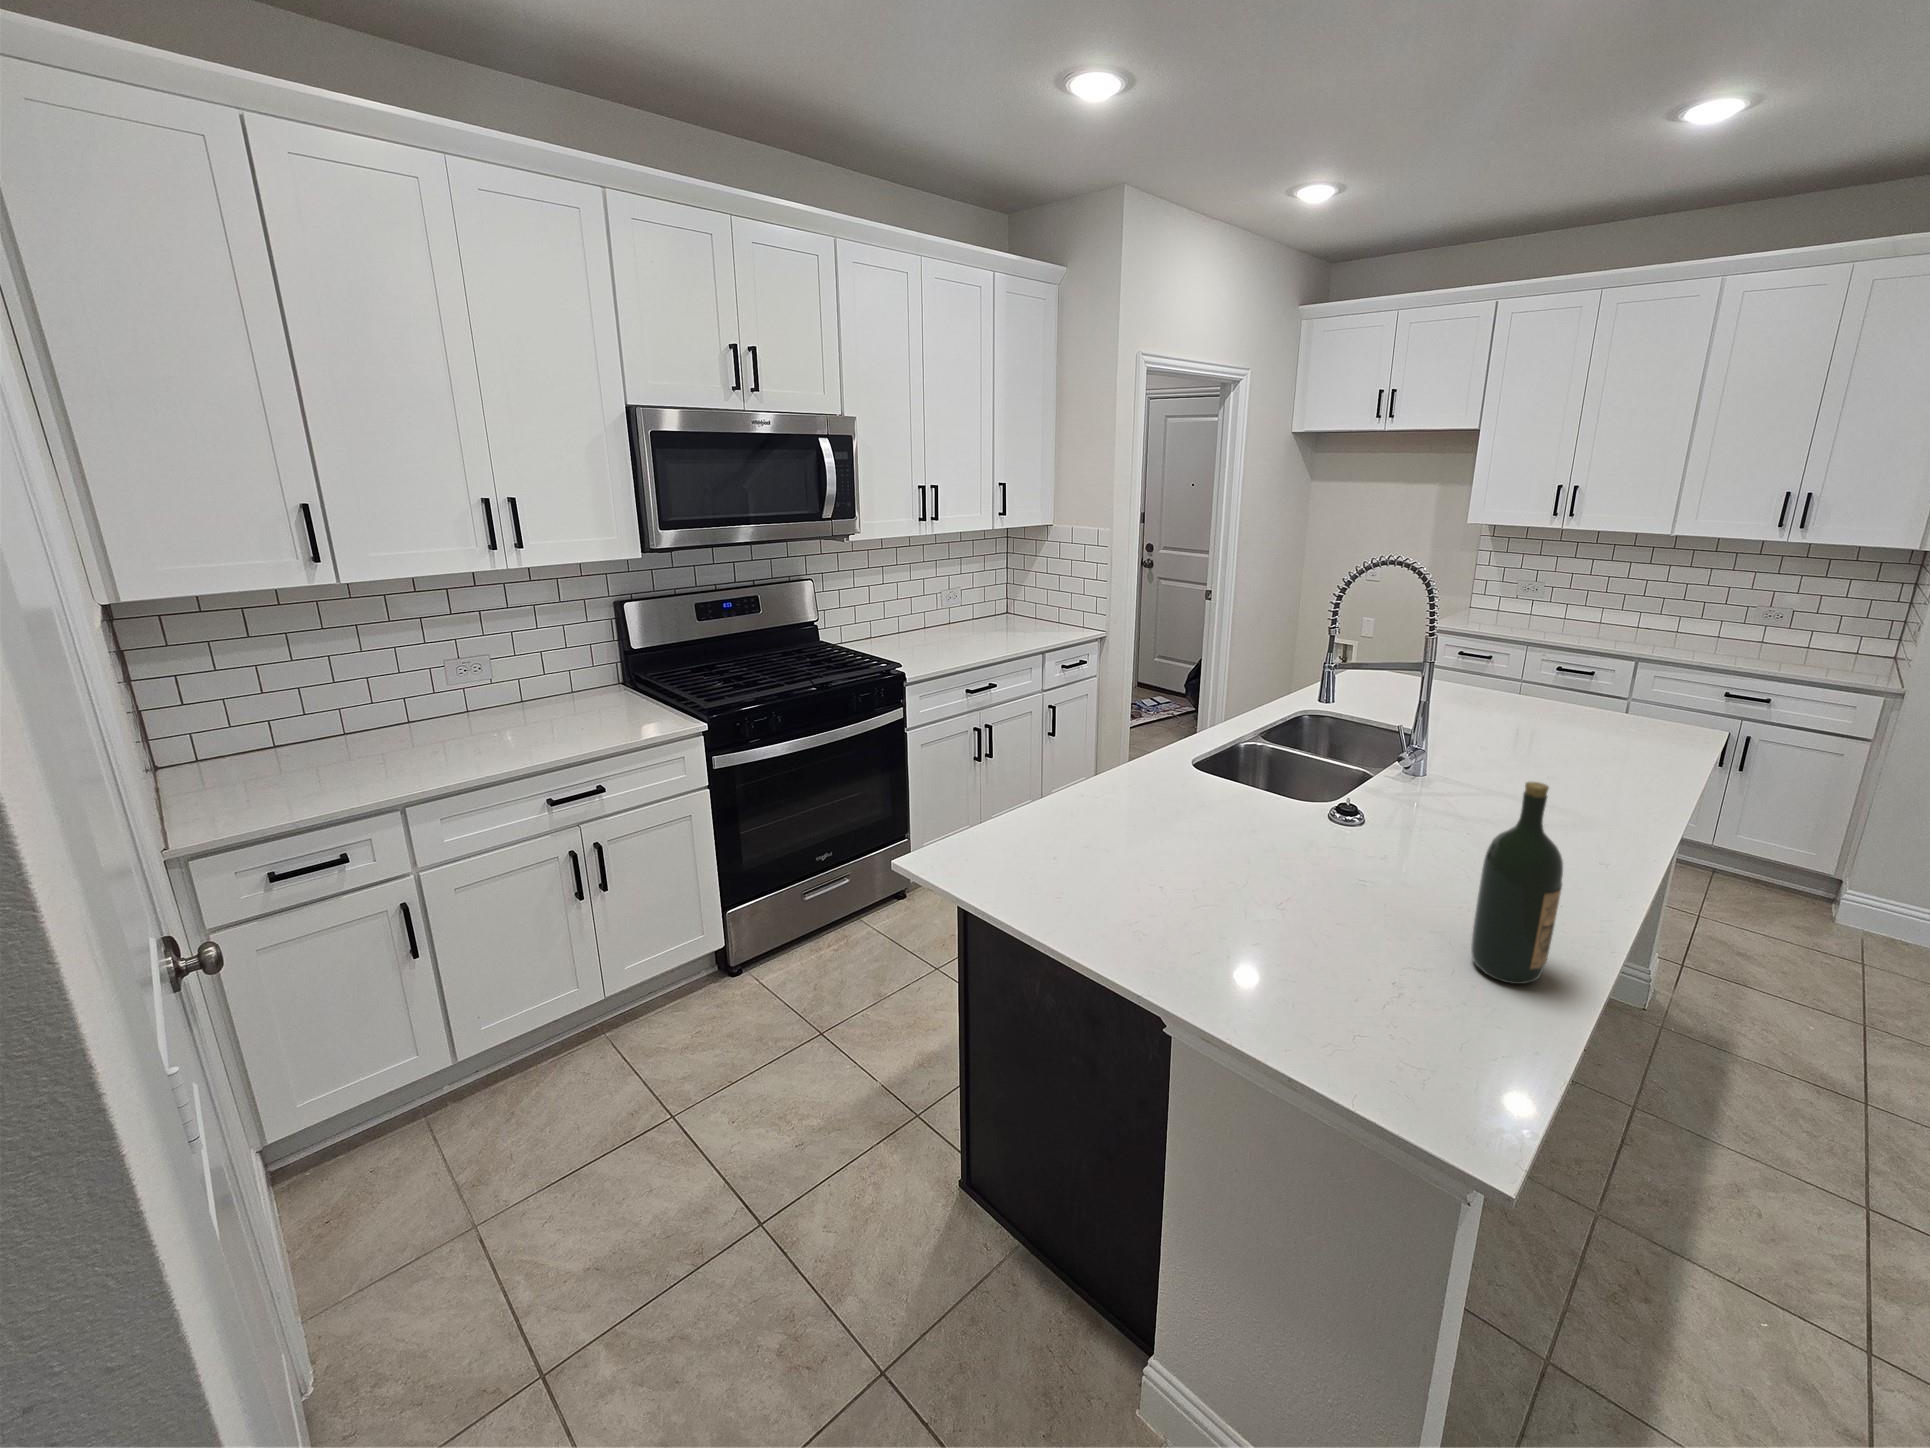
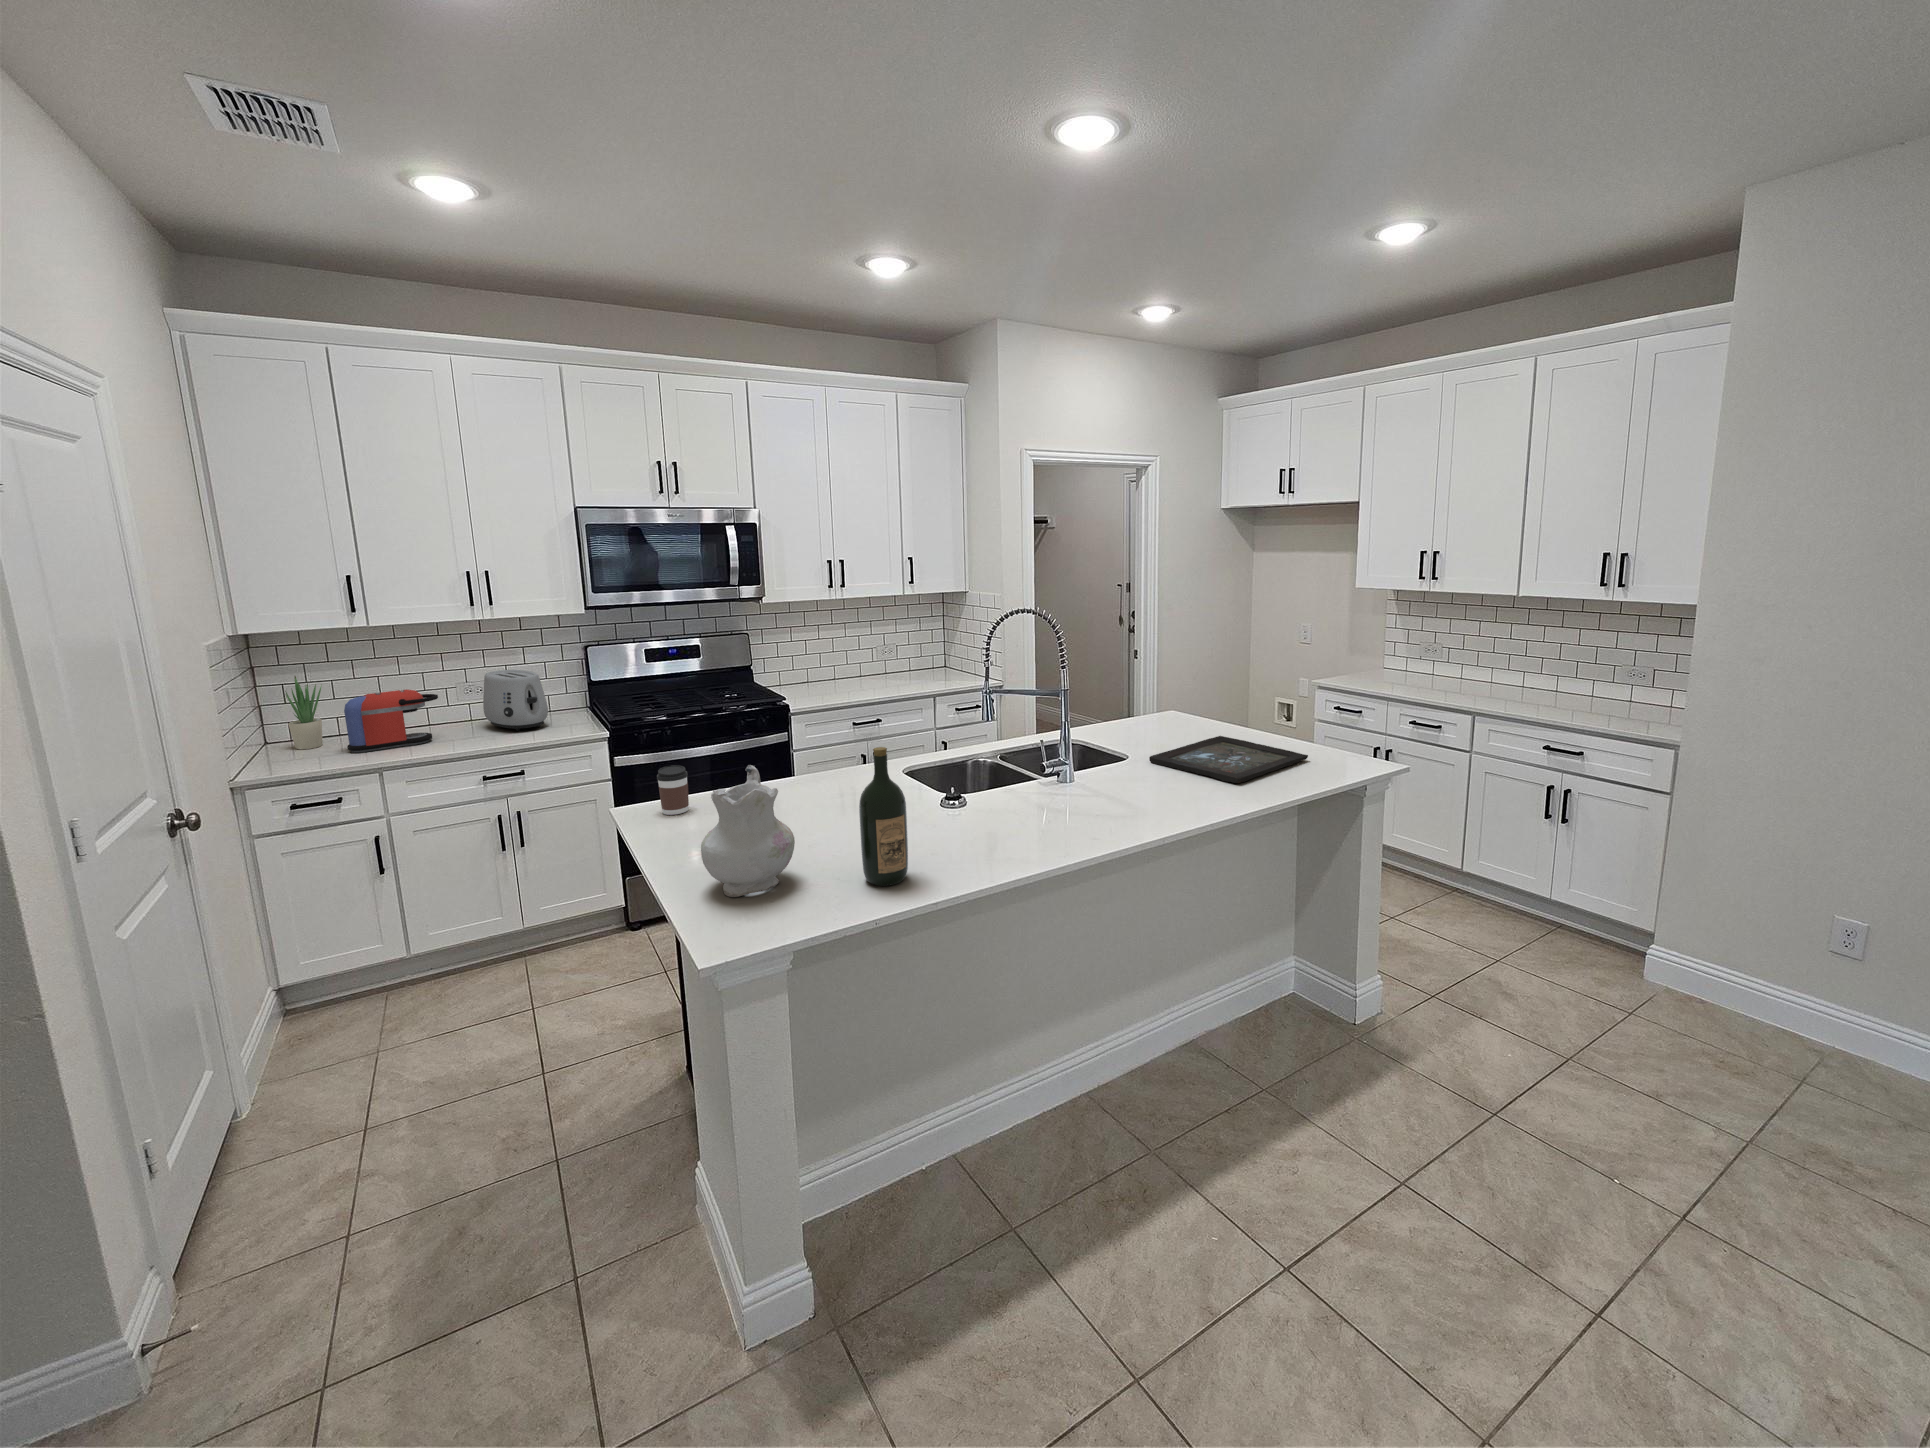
toaster: none [503,638,604,726] -> present [483,670,548,731]
potted plant: none [195,660,264,775] -> present [285,676,322,750]
coffee maker: none [315,676,453,776] -> present [344,689,438,753]
tray: none [1478,701,1635,767] -> present [1149,736,1308,783]
coffee cup: none [998,795,1041,870] -> present [657,765,689,815]
ceramic pitcher: none [1277,815,1425,1035] -> present [701,765,795,897]

